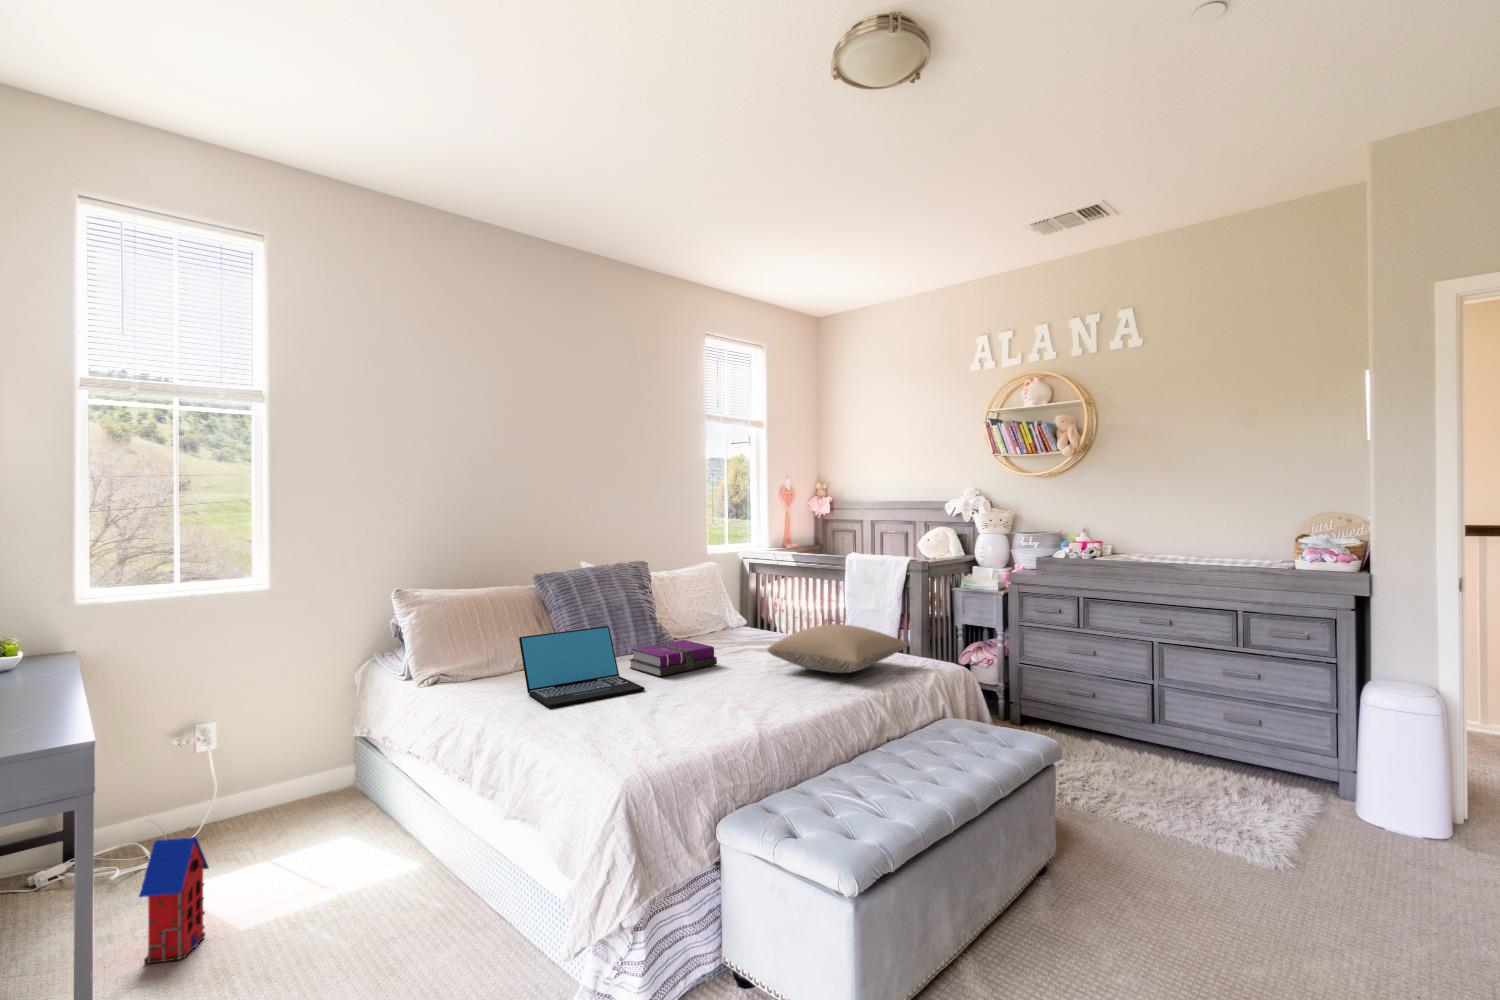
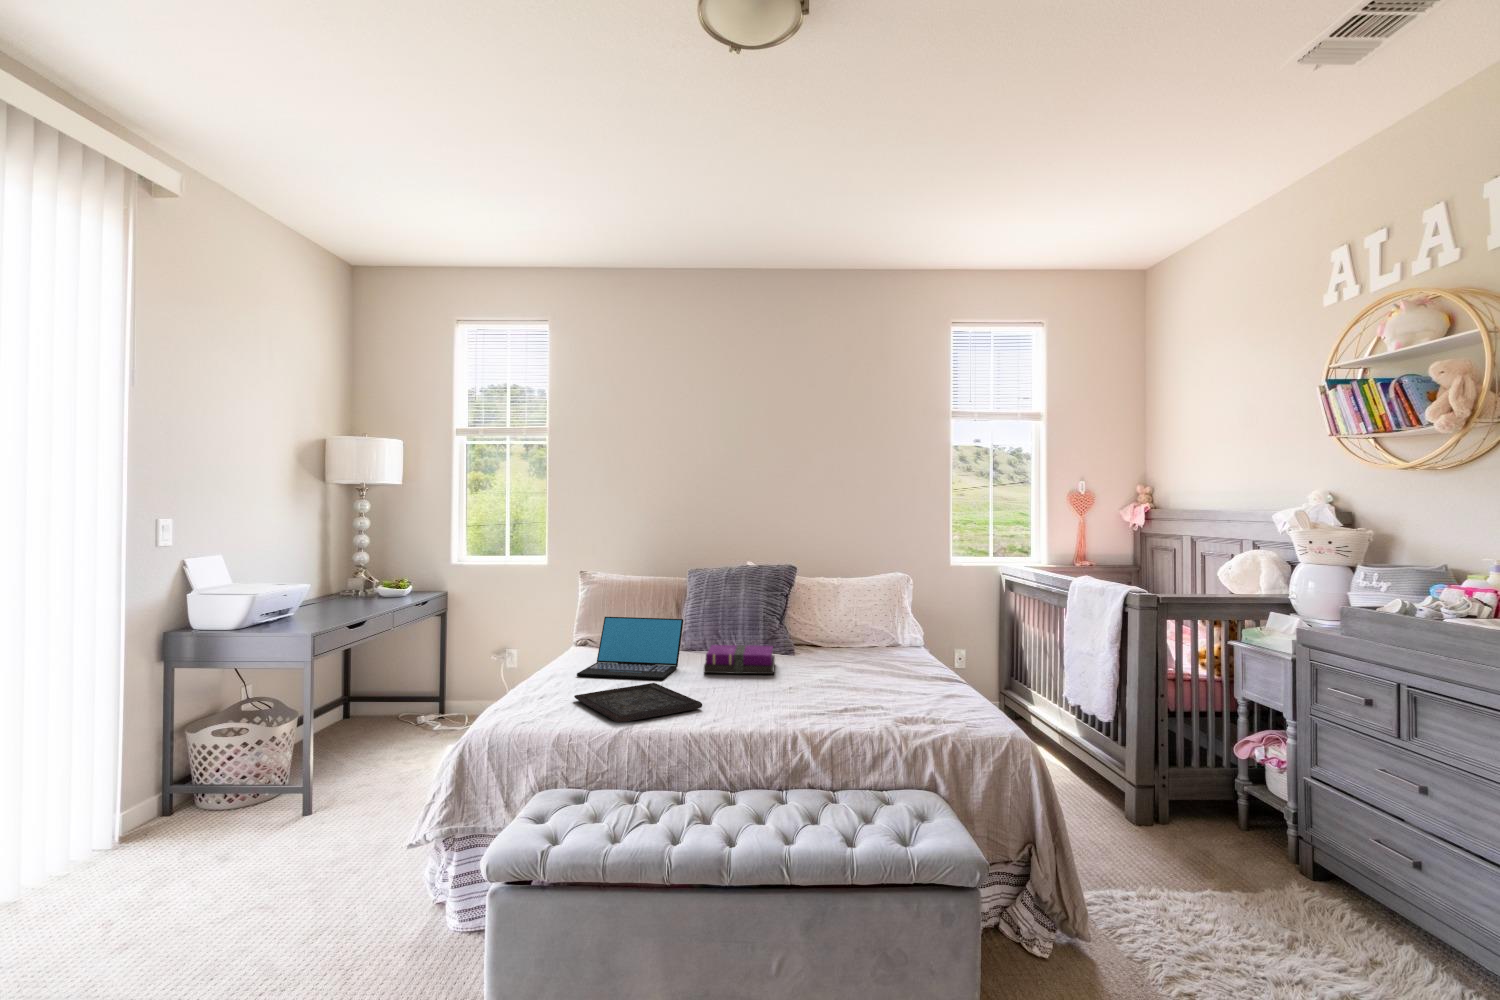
pillow: present [768,624,909,673] -> none [792,650,941,707]
tray: none [630,692,760,729] -> present [574,683,702,723]
toy house: present [139,837,209,963] -> none [369,706,410,781]

